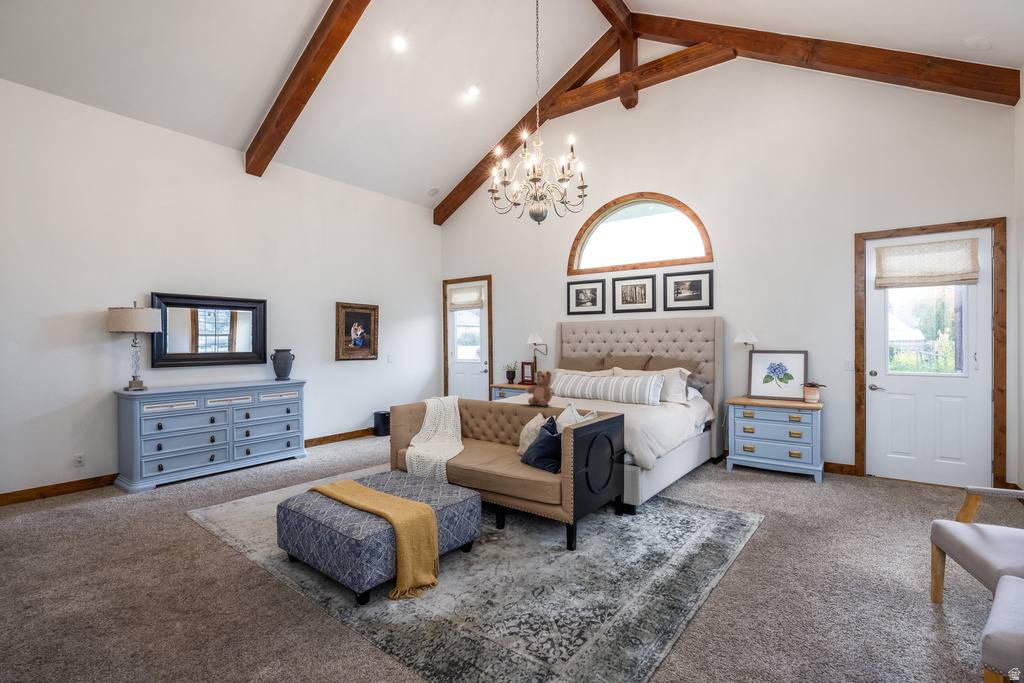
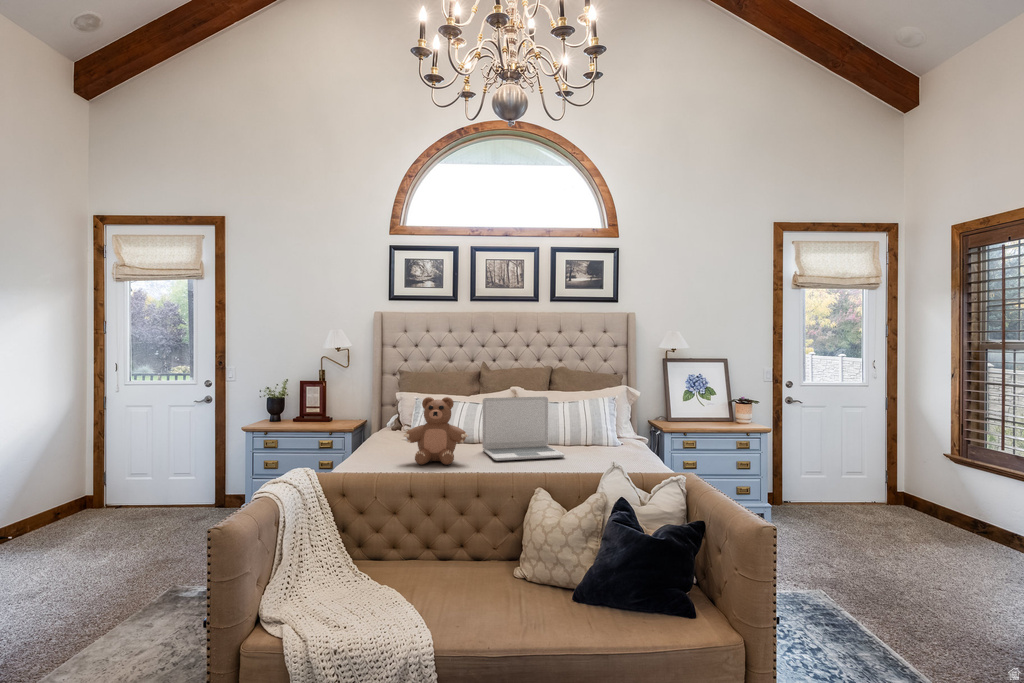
laptop: none [568,373,615,408] -> present [482,397,565,461]

